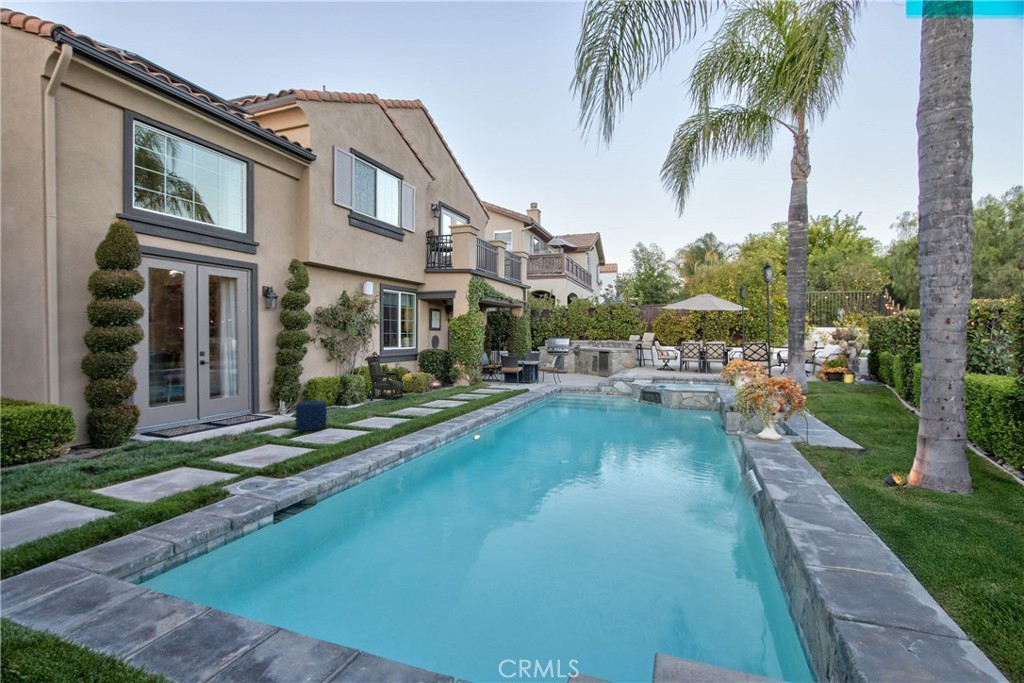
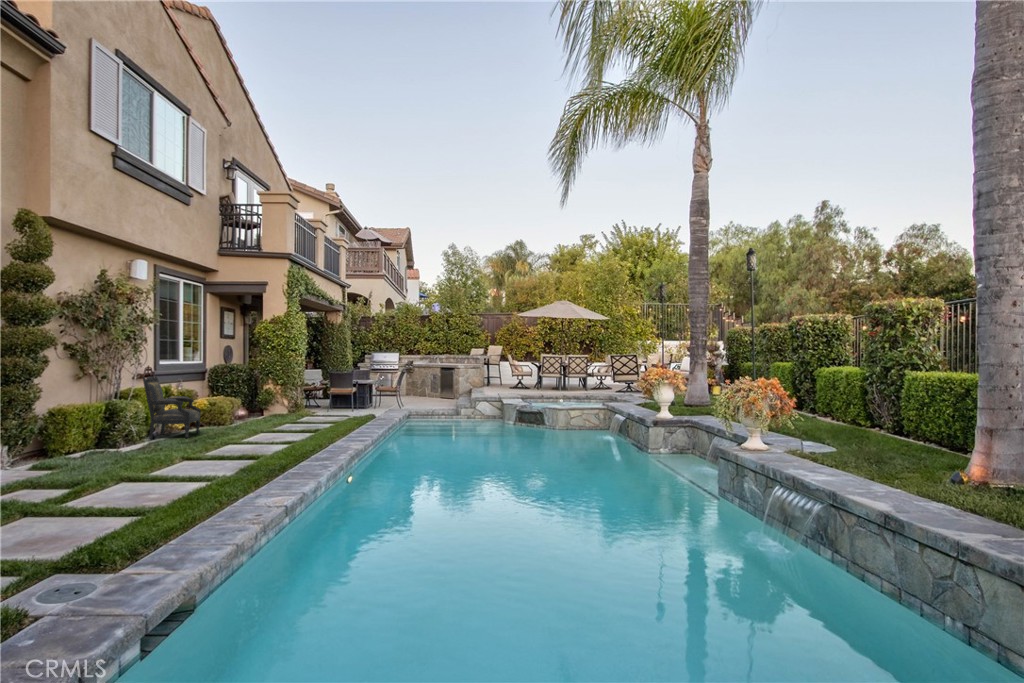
pouf: present [296,400,327,431] -> none [58,440,118,492]

